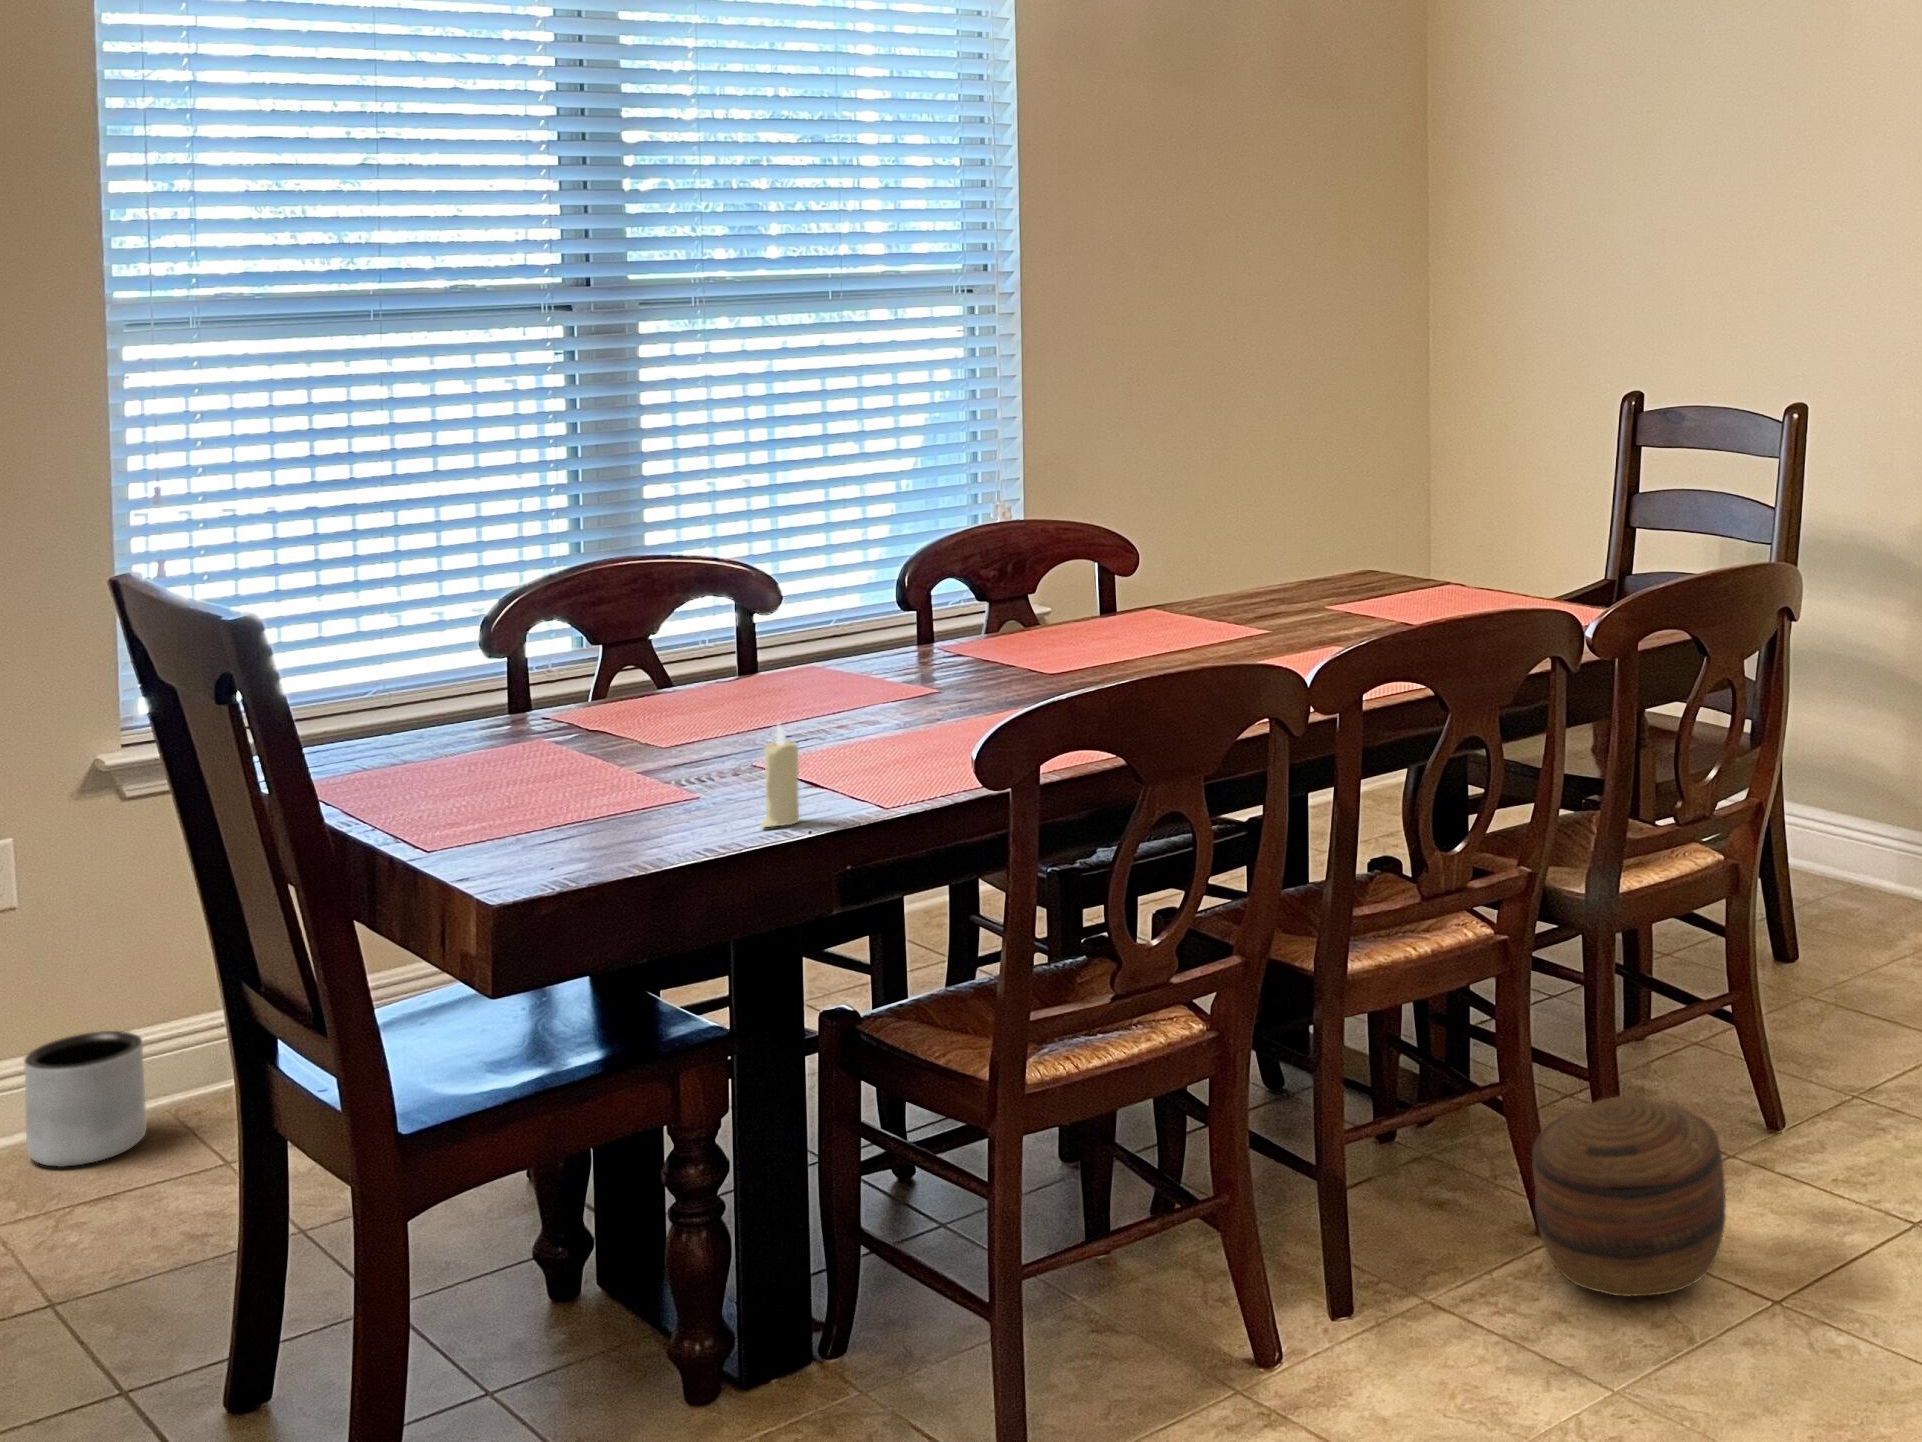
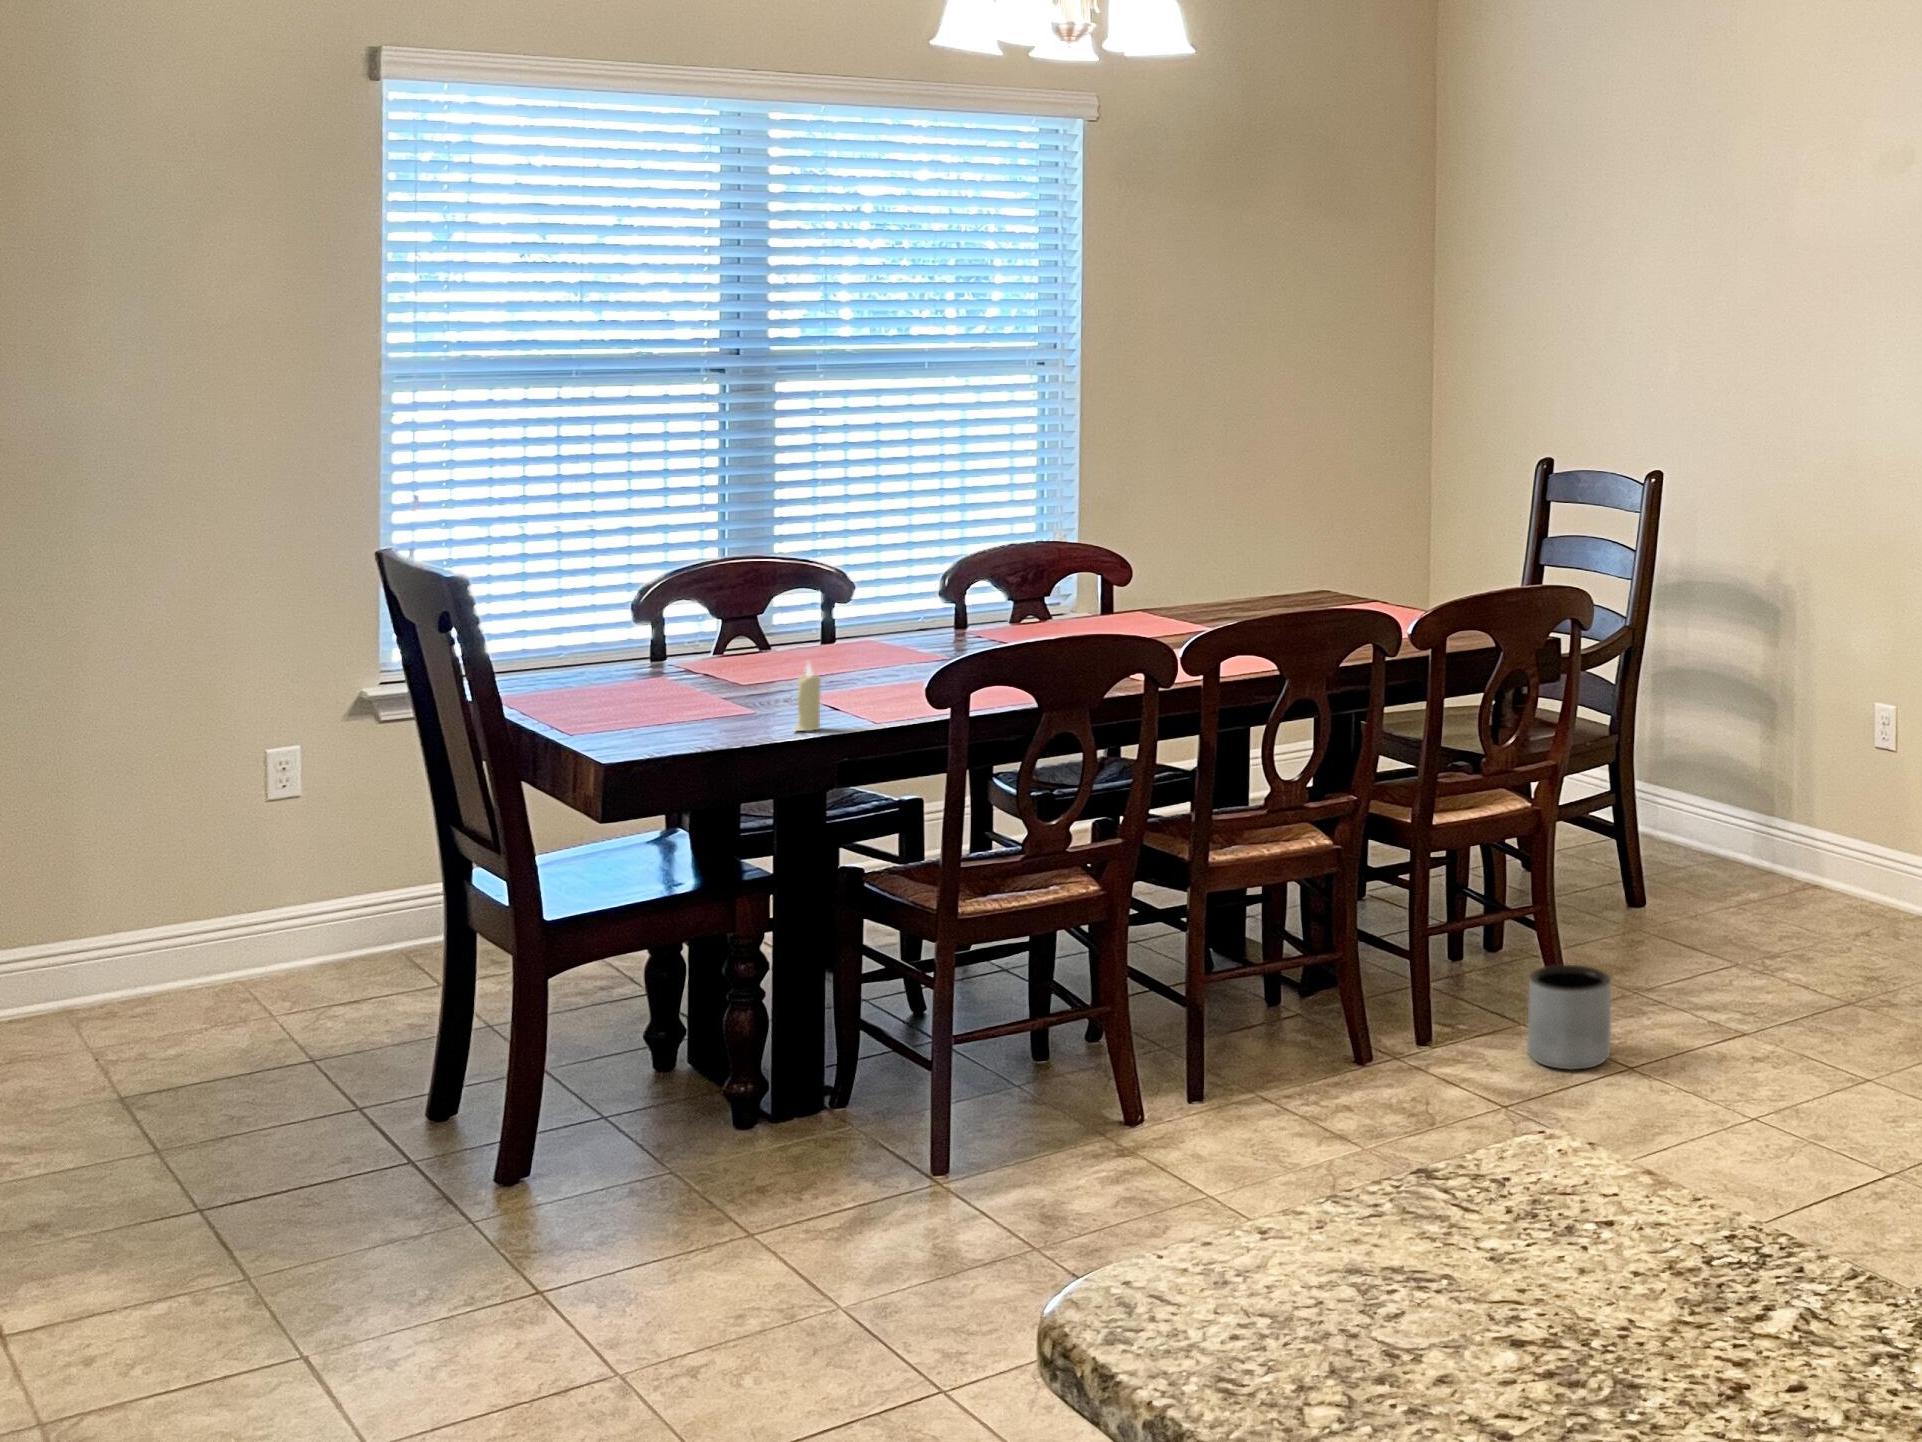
planter: present [24,1031,146,1167] -> present [1527,965,1611,1070]
basket: present [1532,1096,1726,1296] -> none [1340,961,1477,1099]

